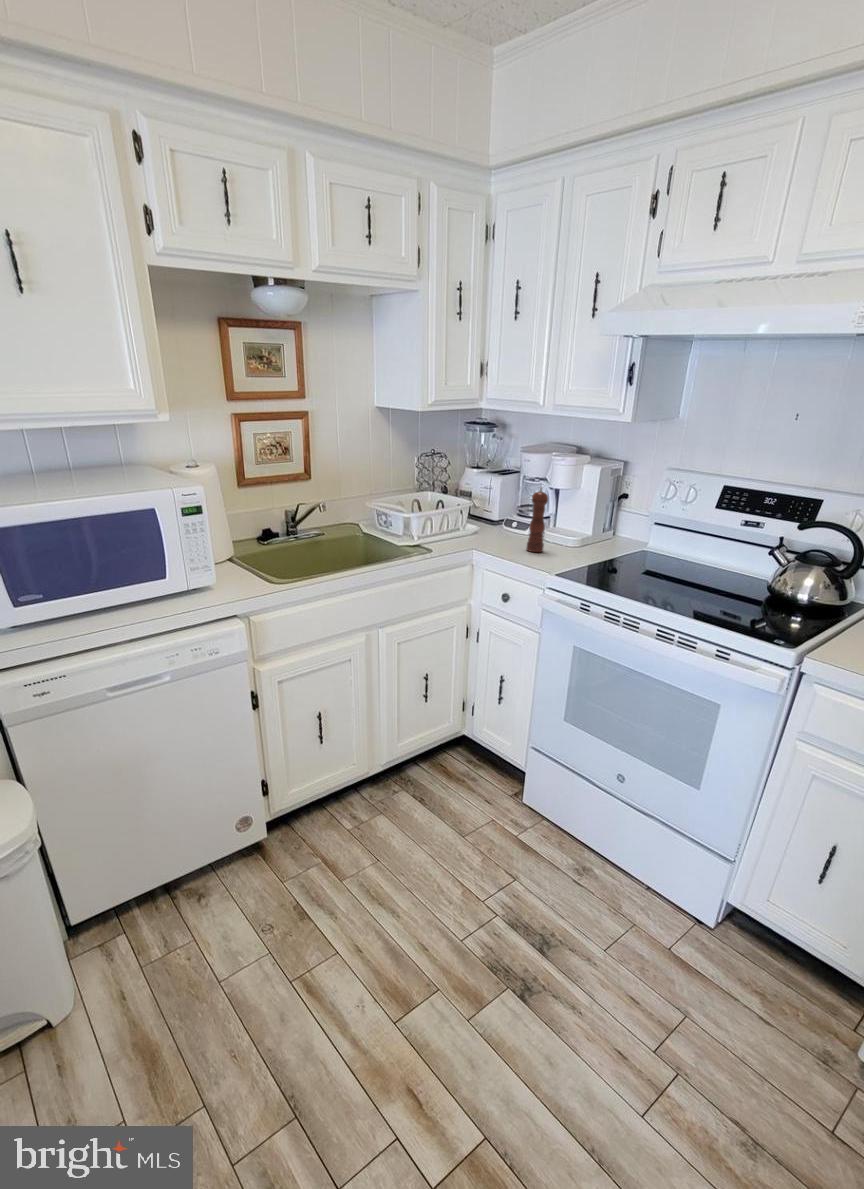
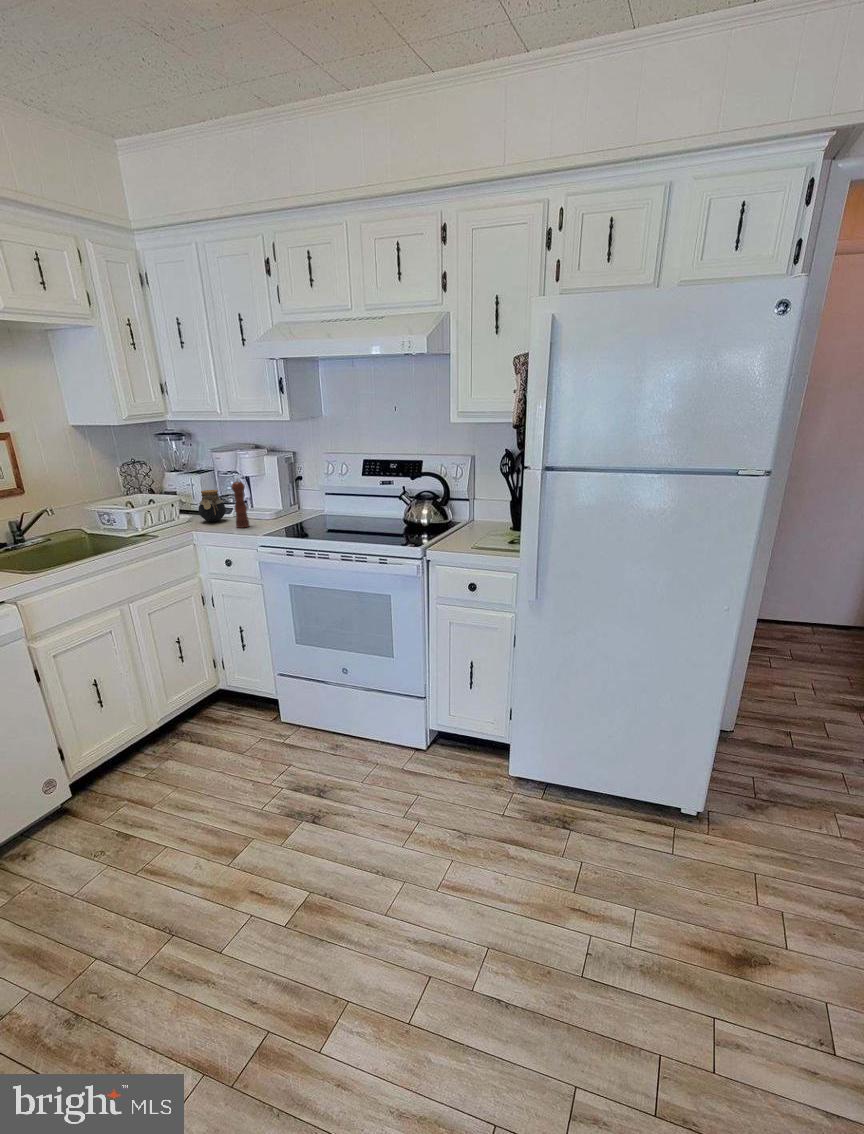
jar: none [488,497,521,538] -> present [198,490,226,522]

